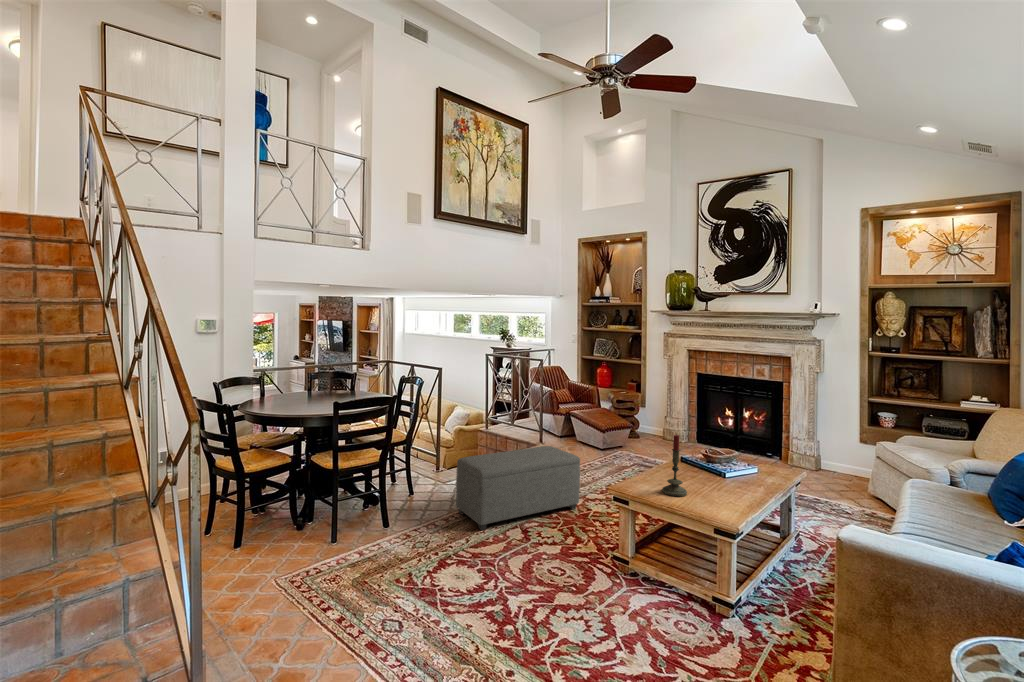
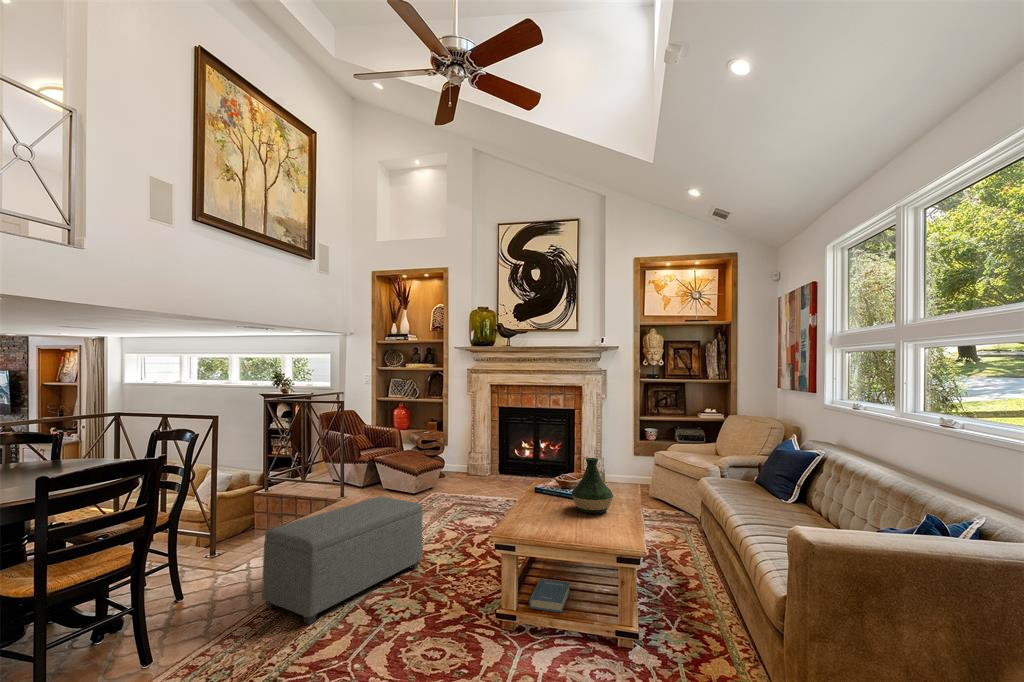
candle: present [662,435,687,497] -> none [541,458,566,528]
vase: none [705,437,750,492] -> present [572,458,613,514]
hardback book: none [646,539,693,570] -> present [529,579,570,613]

